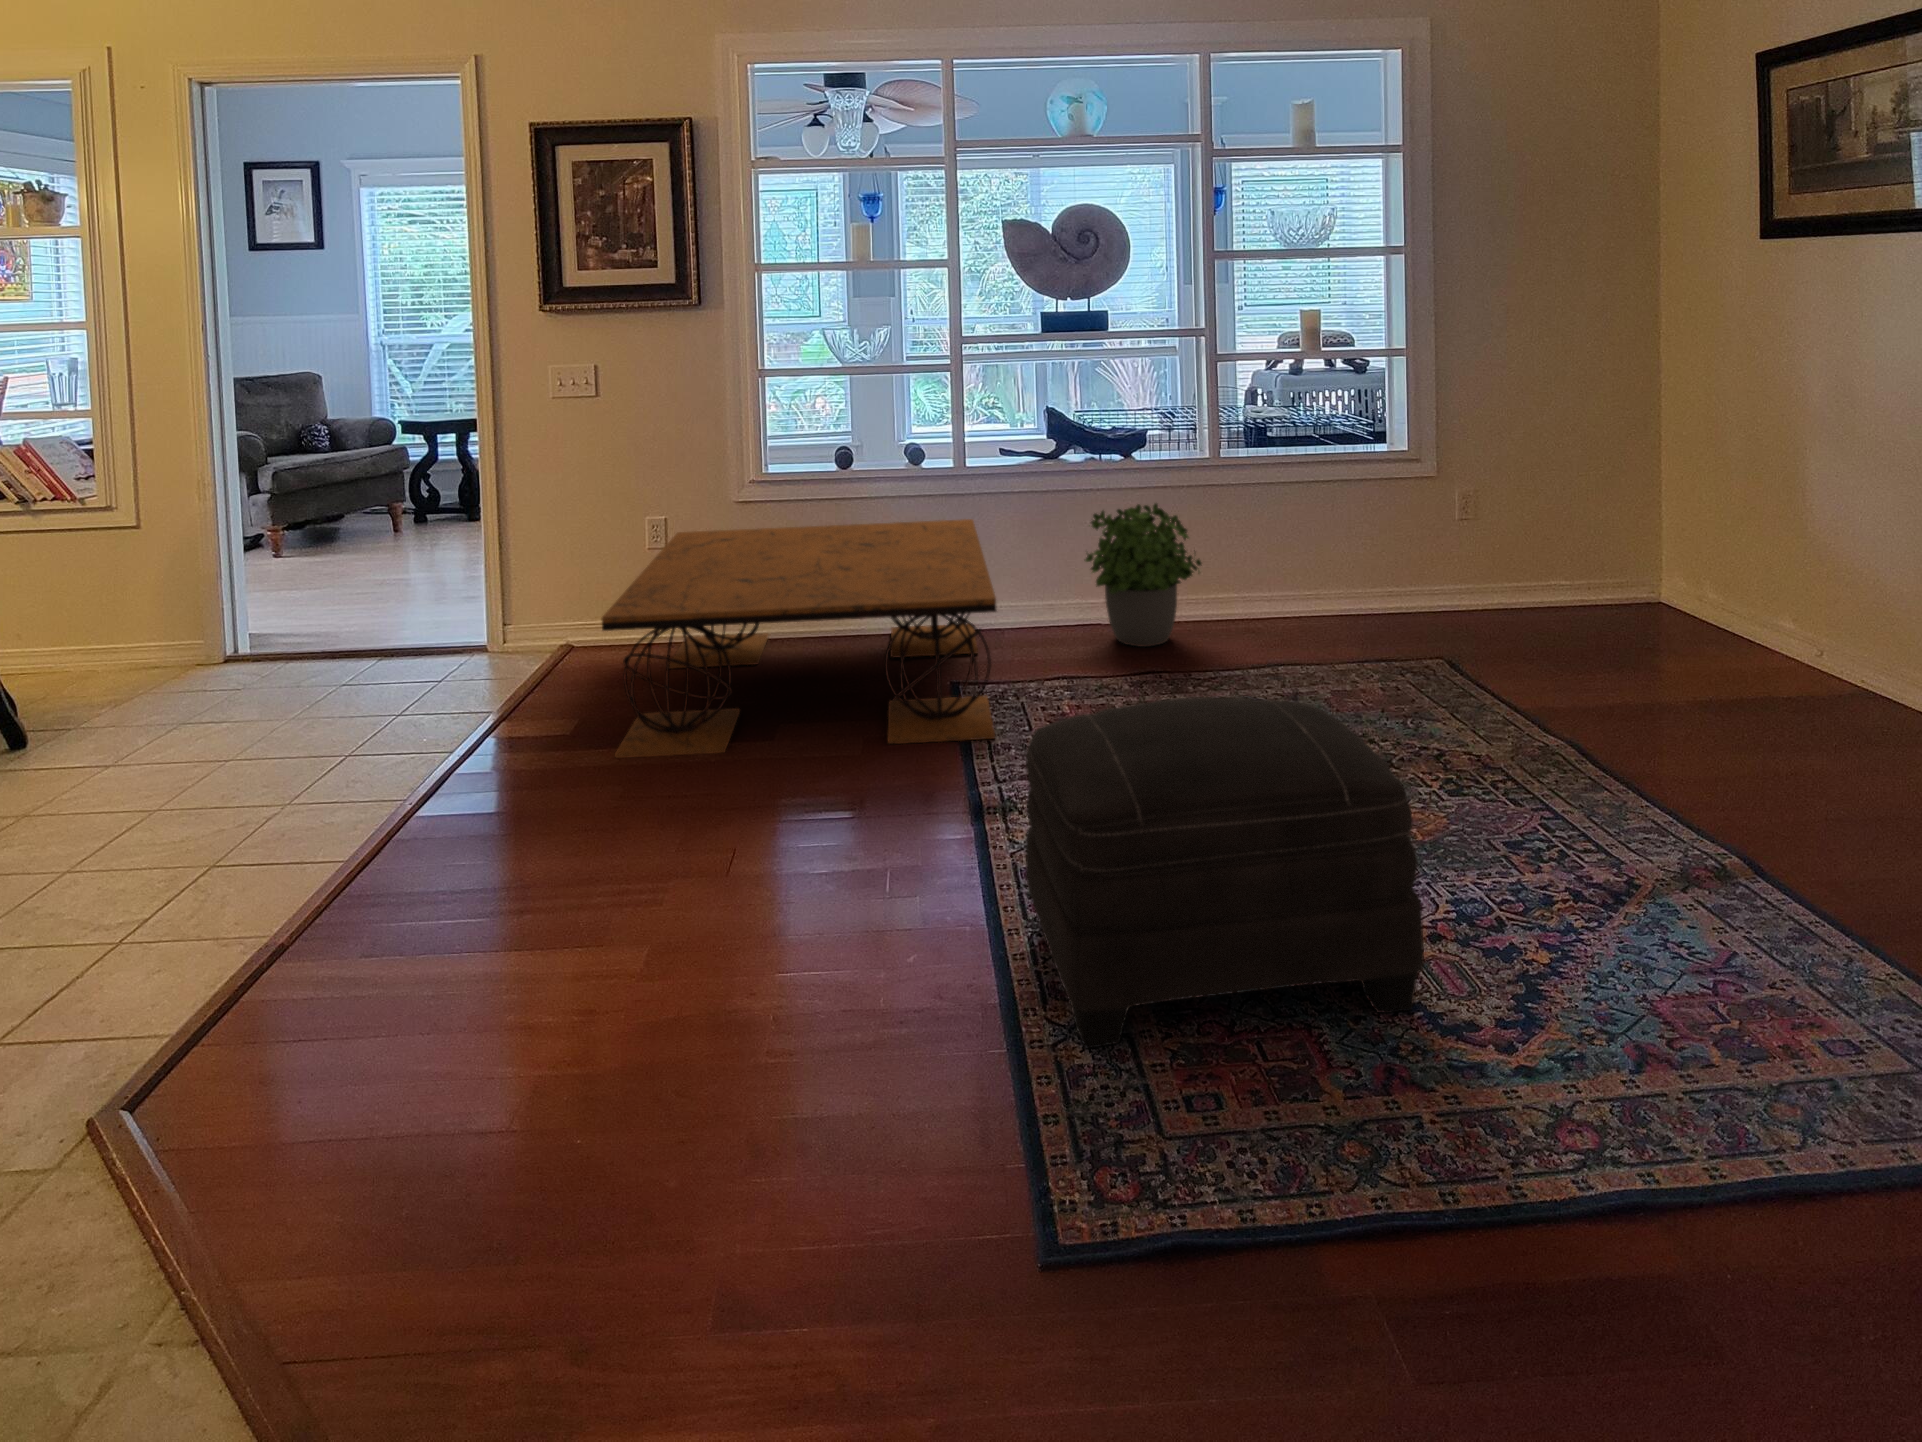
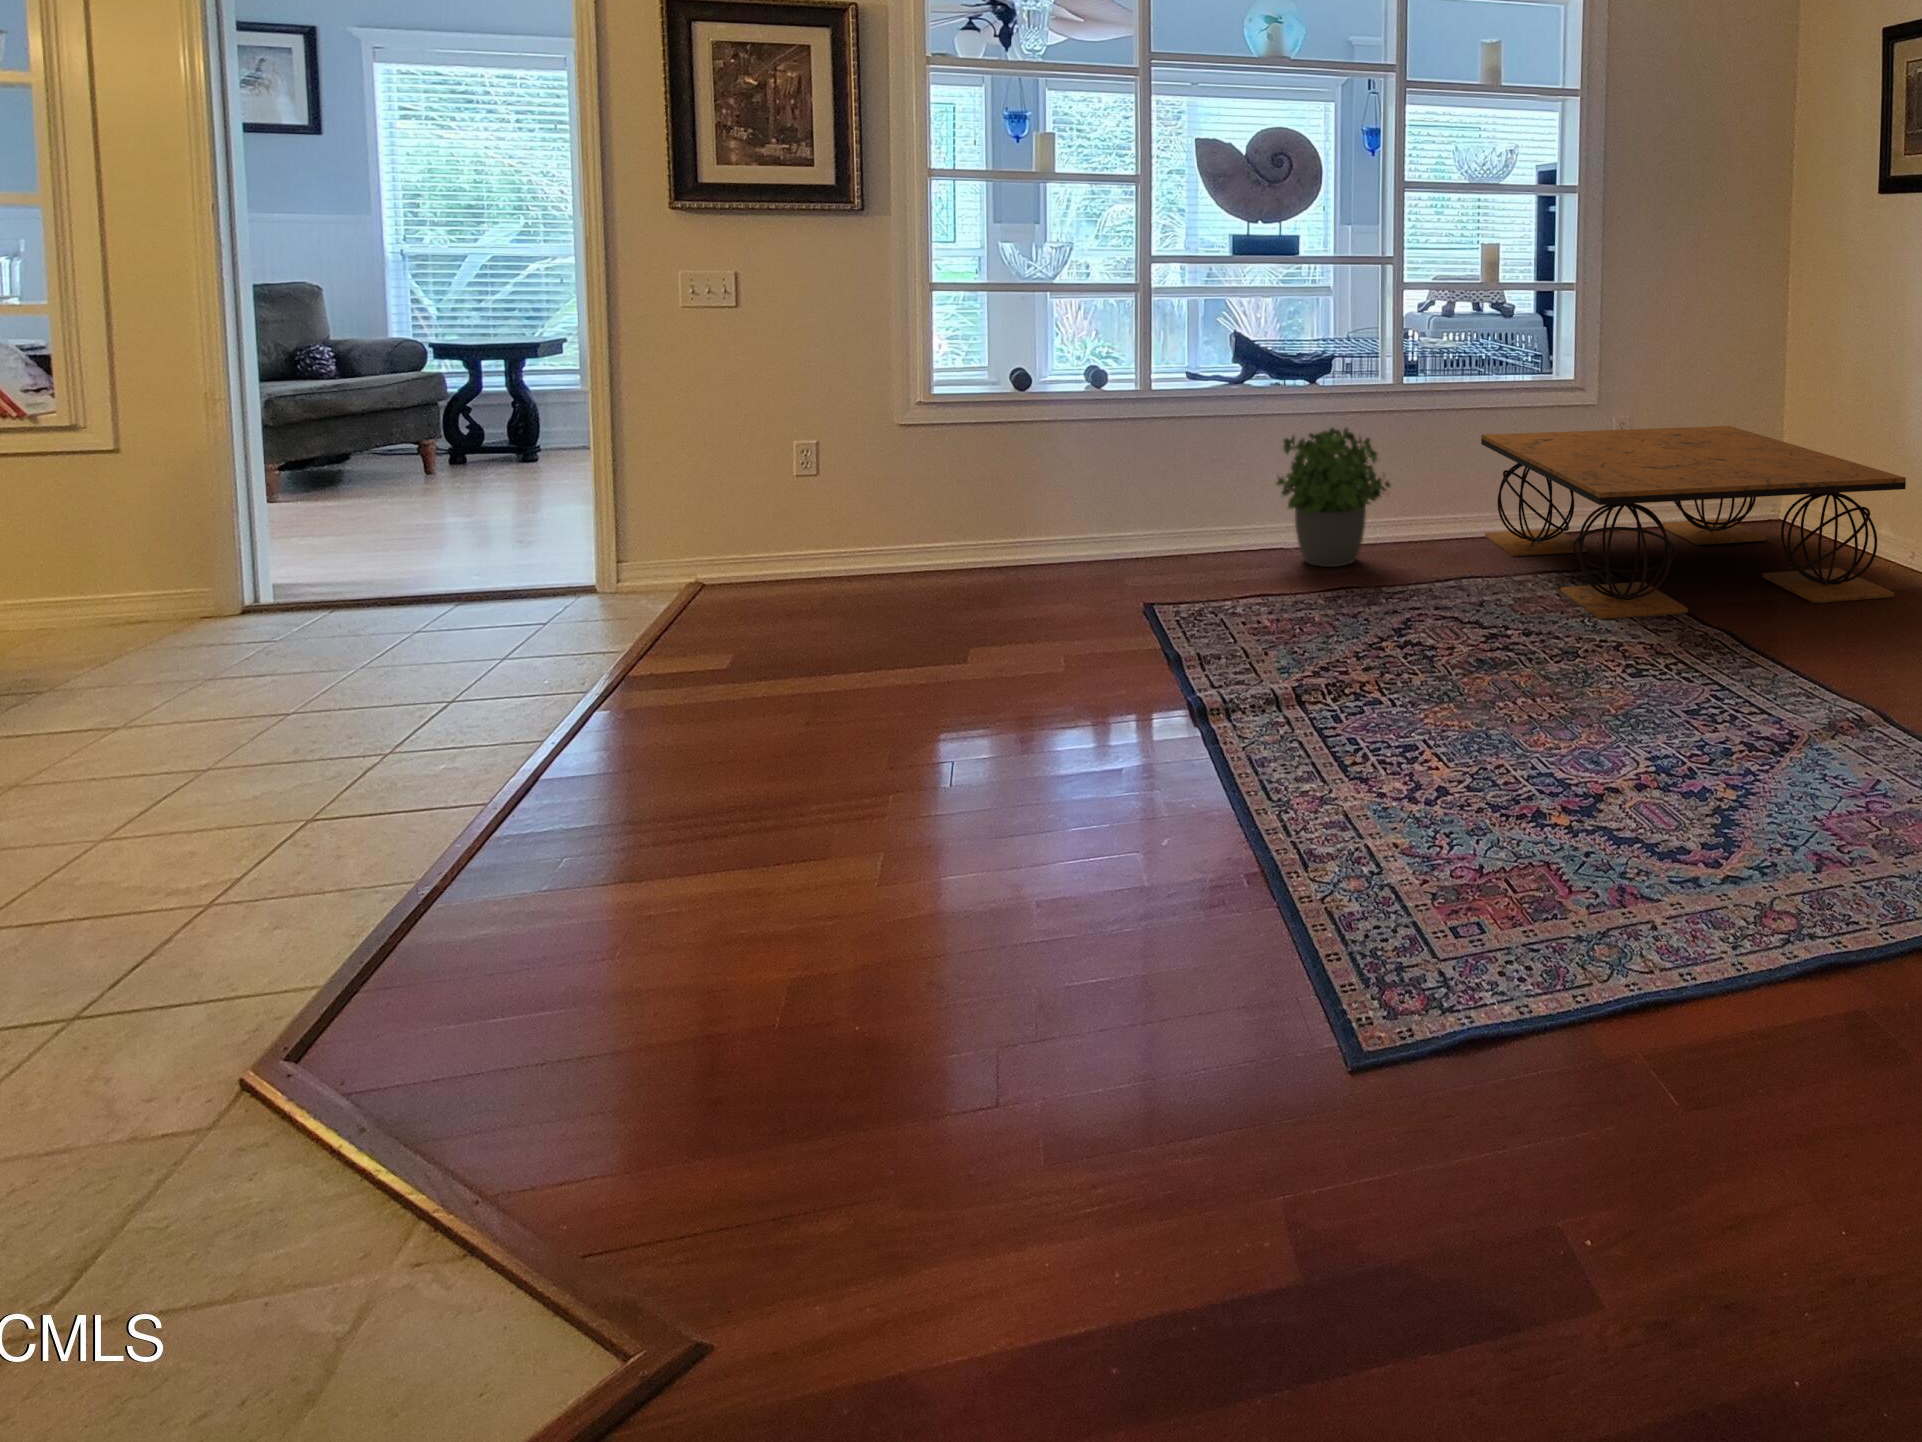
coffee table: present [602,519,996,758] -> present [1481,426,1906,619]
ottoman: present [1026,697,1424,1049] -> none [1274,579,1645,902]

